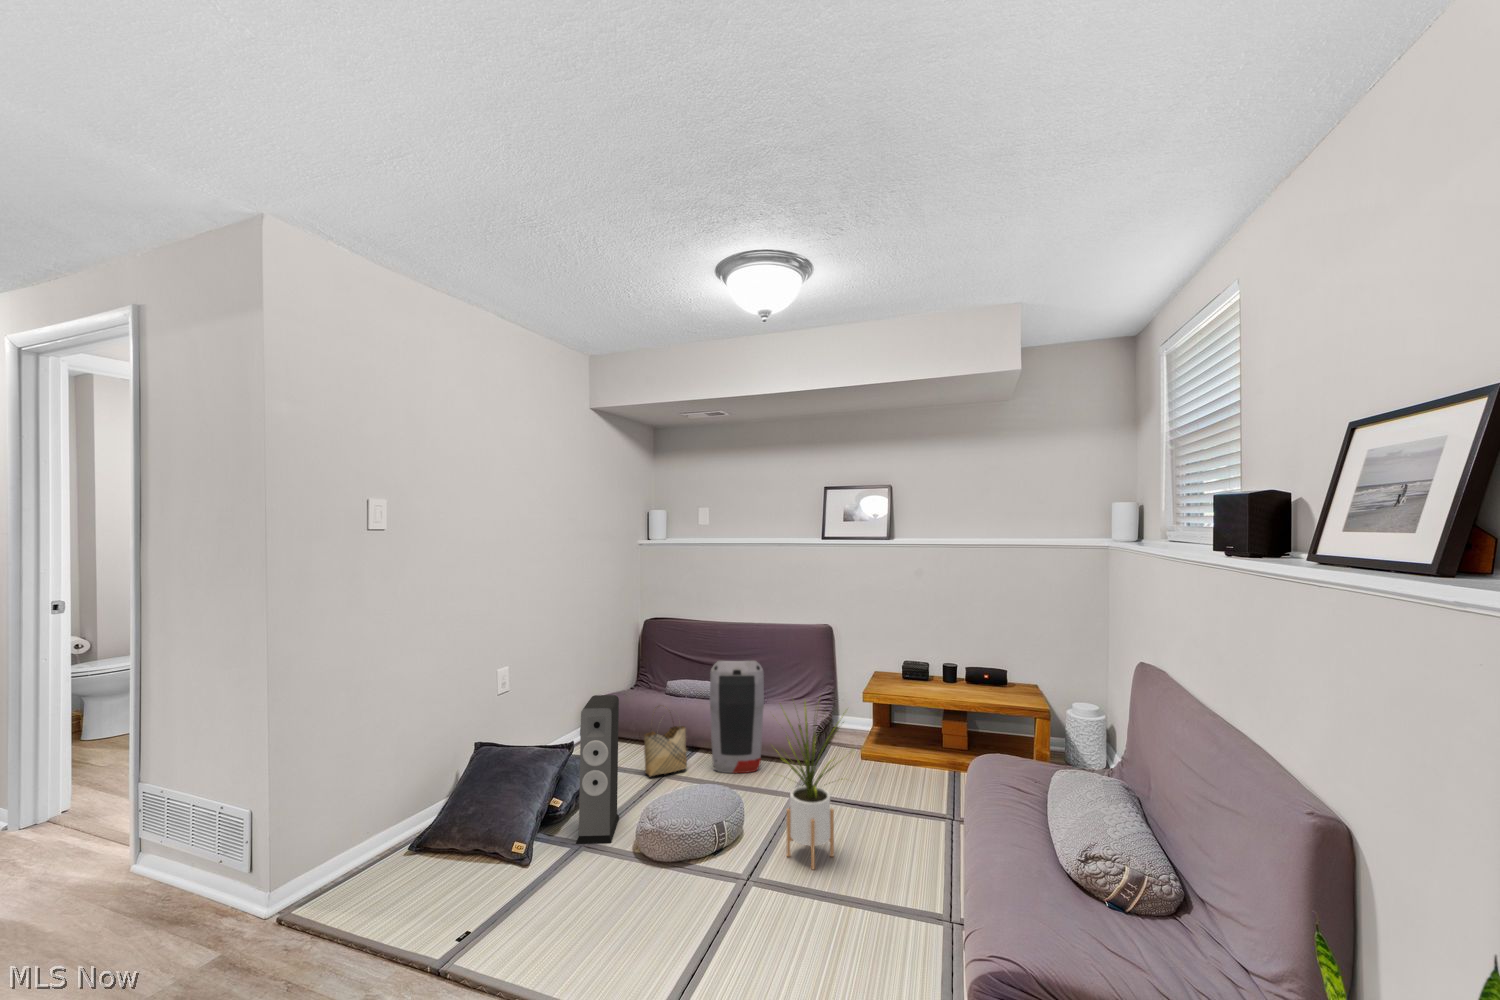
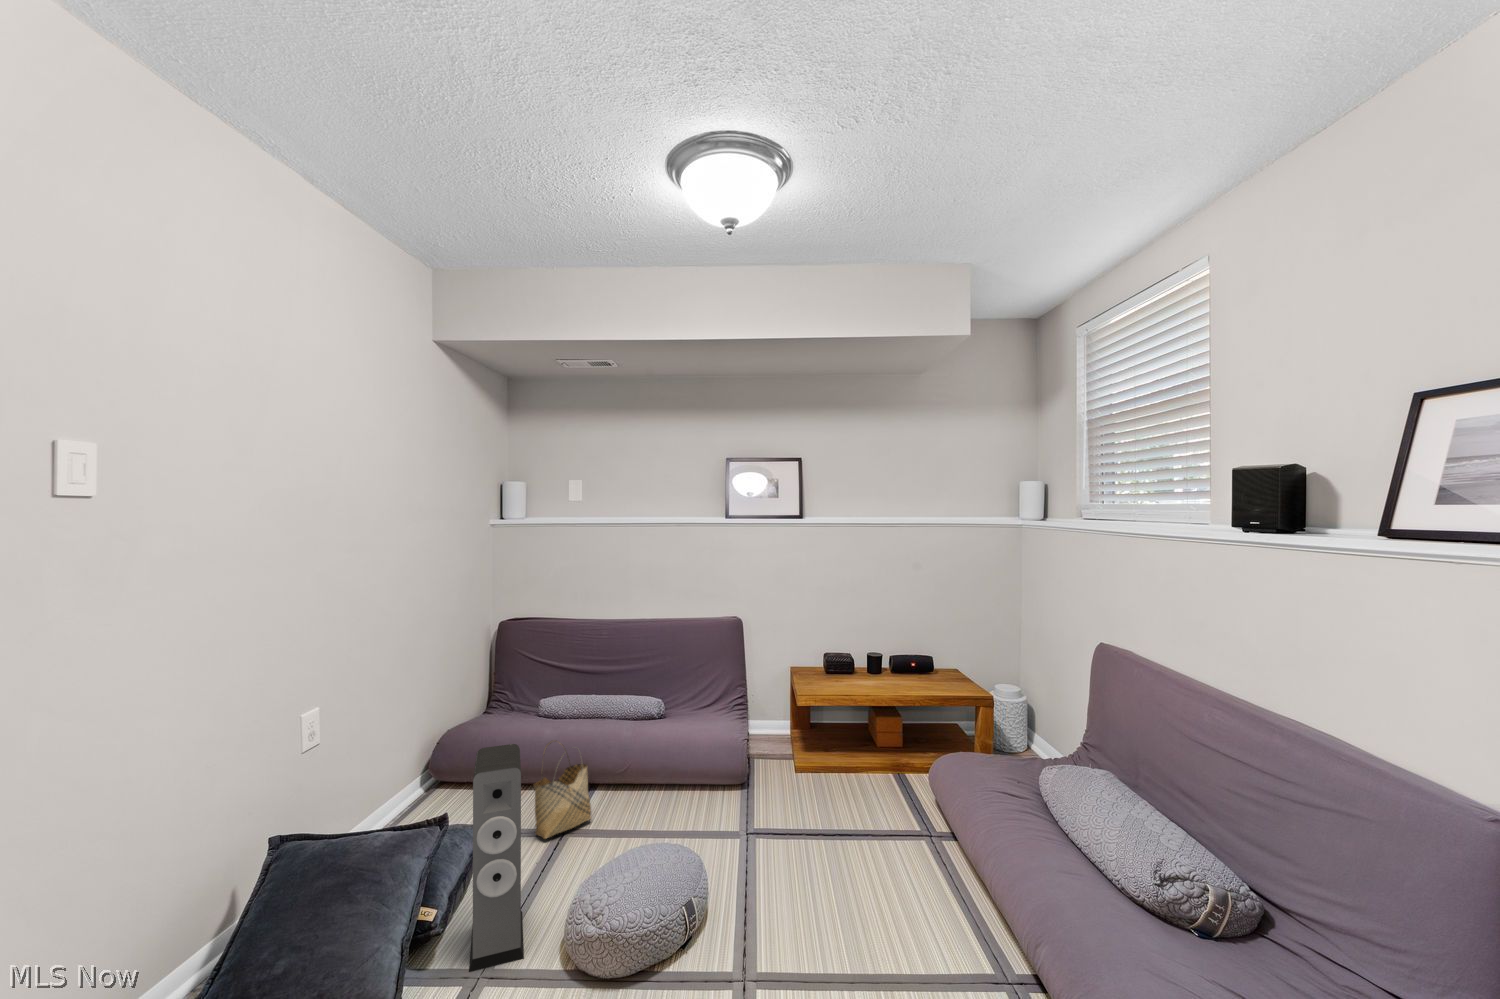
air purifier: present [710,661,764,773] -> none [621,671,690,817]
house plant: present [780,701,844,870] -> none [746,711,856,940]

